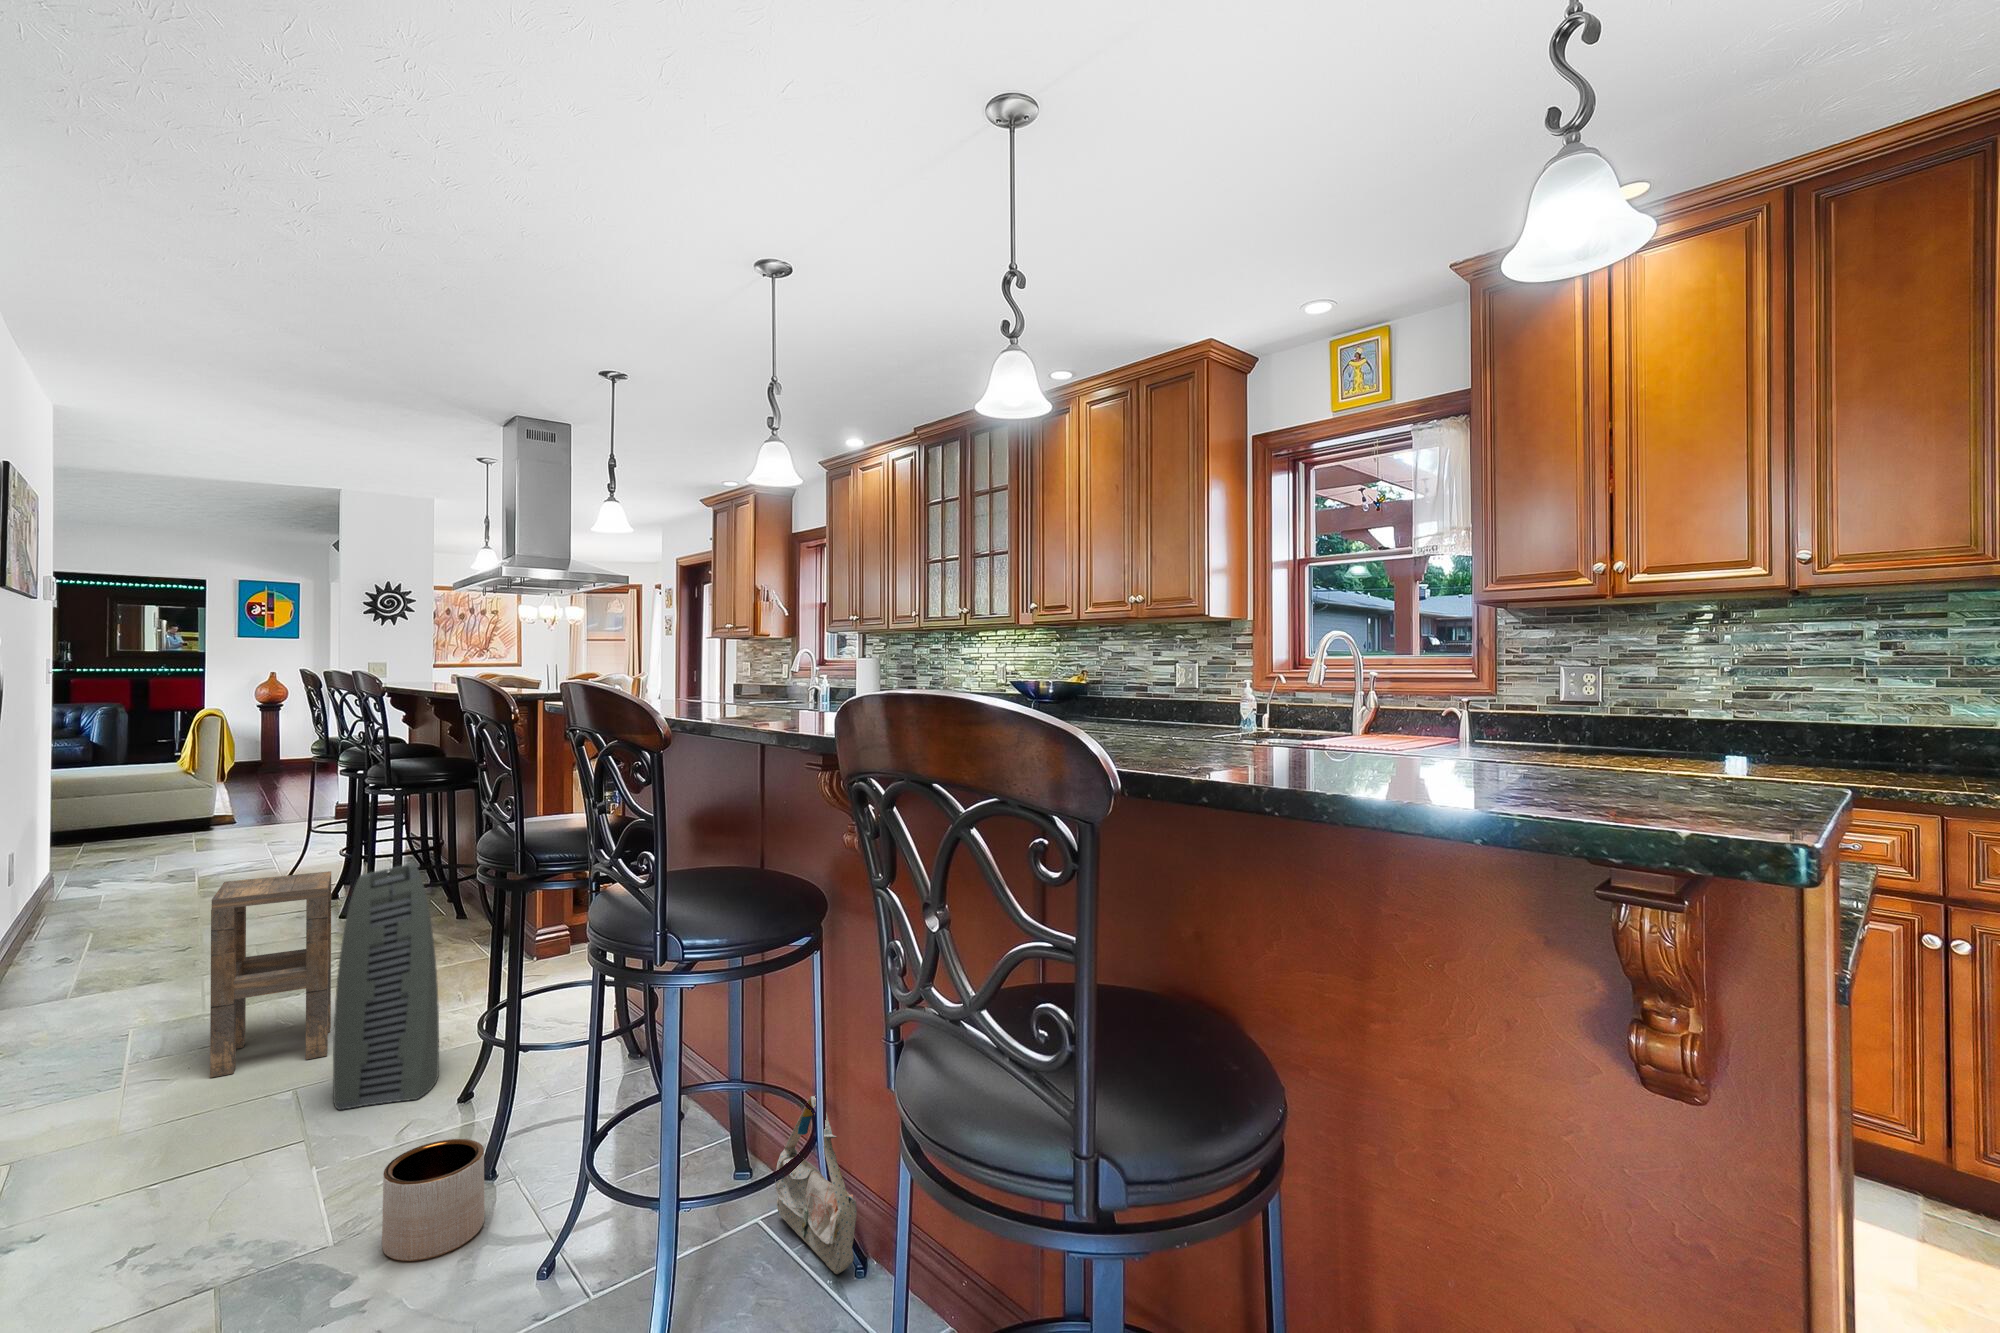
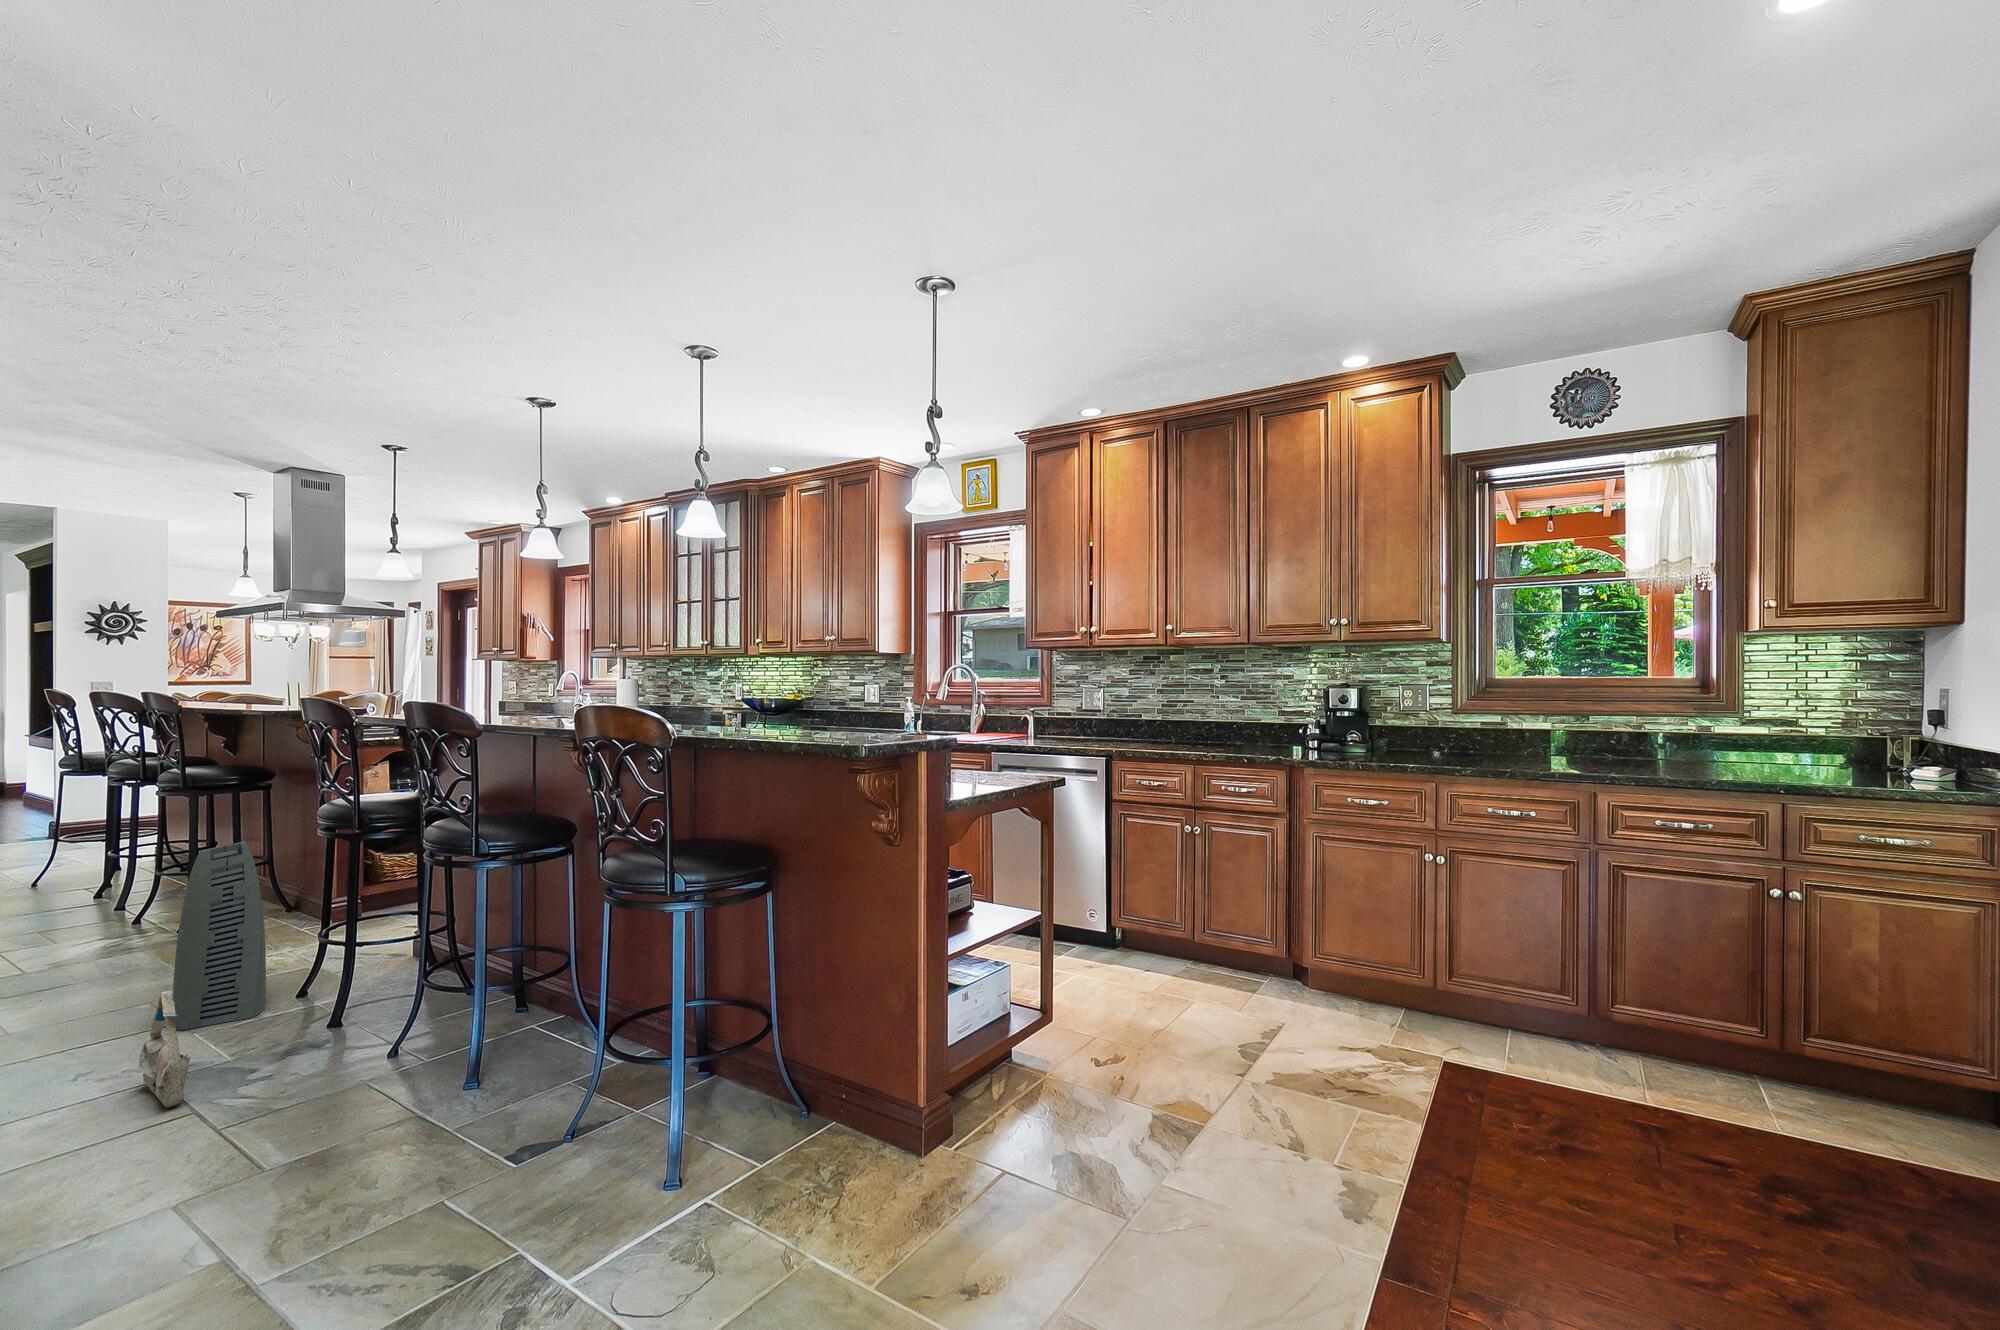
side table: present [210,871,331,1078] -> none [38,857,153,1026]
bag: present [775,1096,857,1274] -> present [139,990,190,1108]
planter: present [382,1139,485,1261] -> none [262,1017,340,1094]

